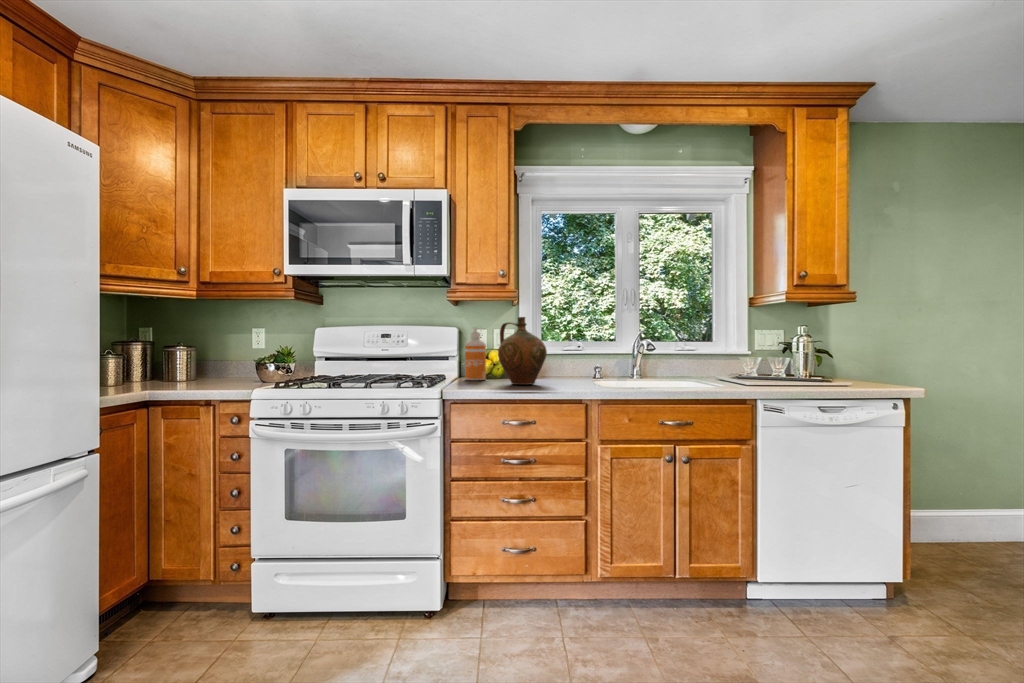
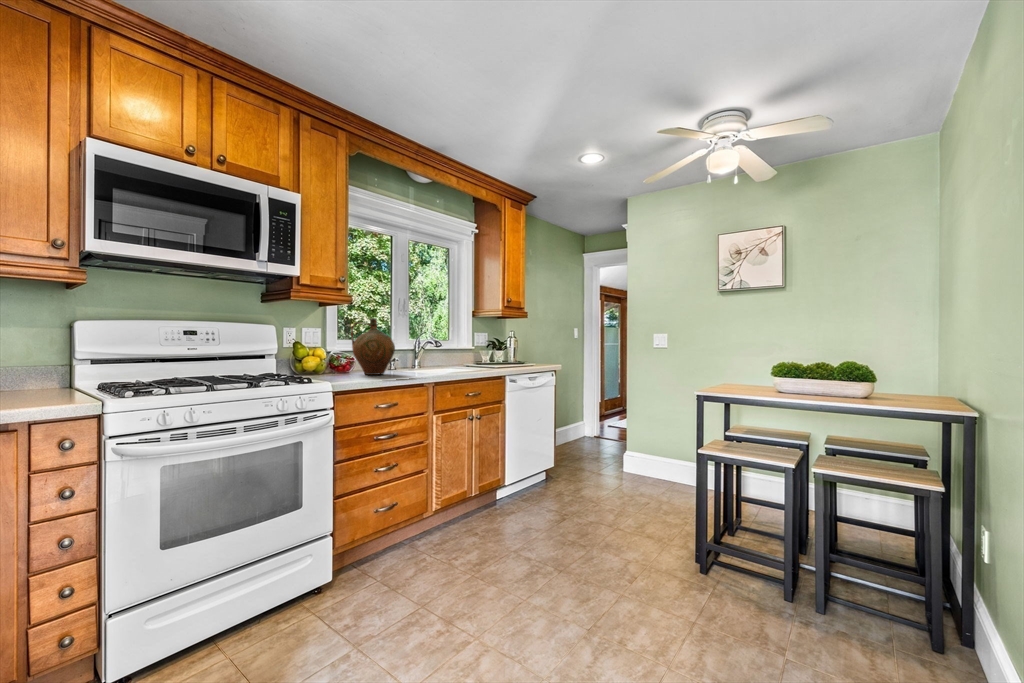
soap dispenser: present [465,327,486,380] -> none [307,325,328,374]

